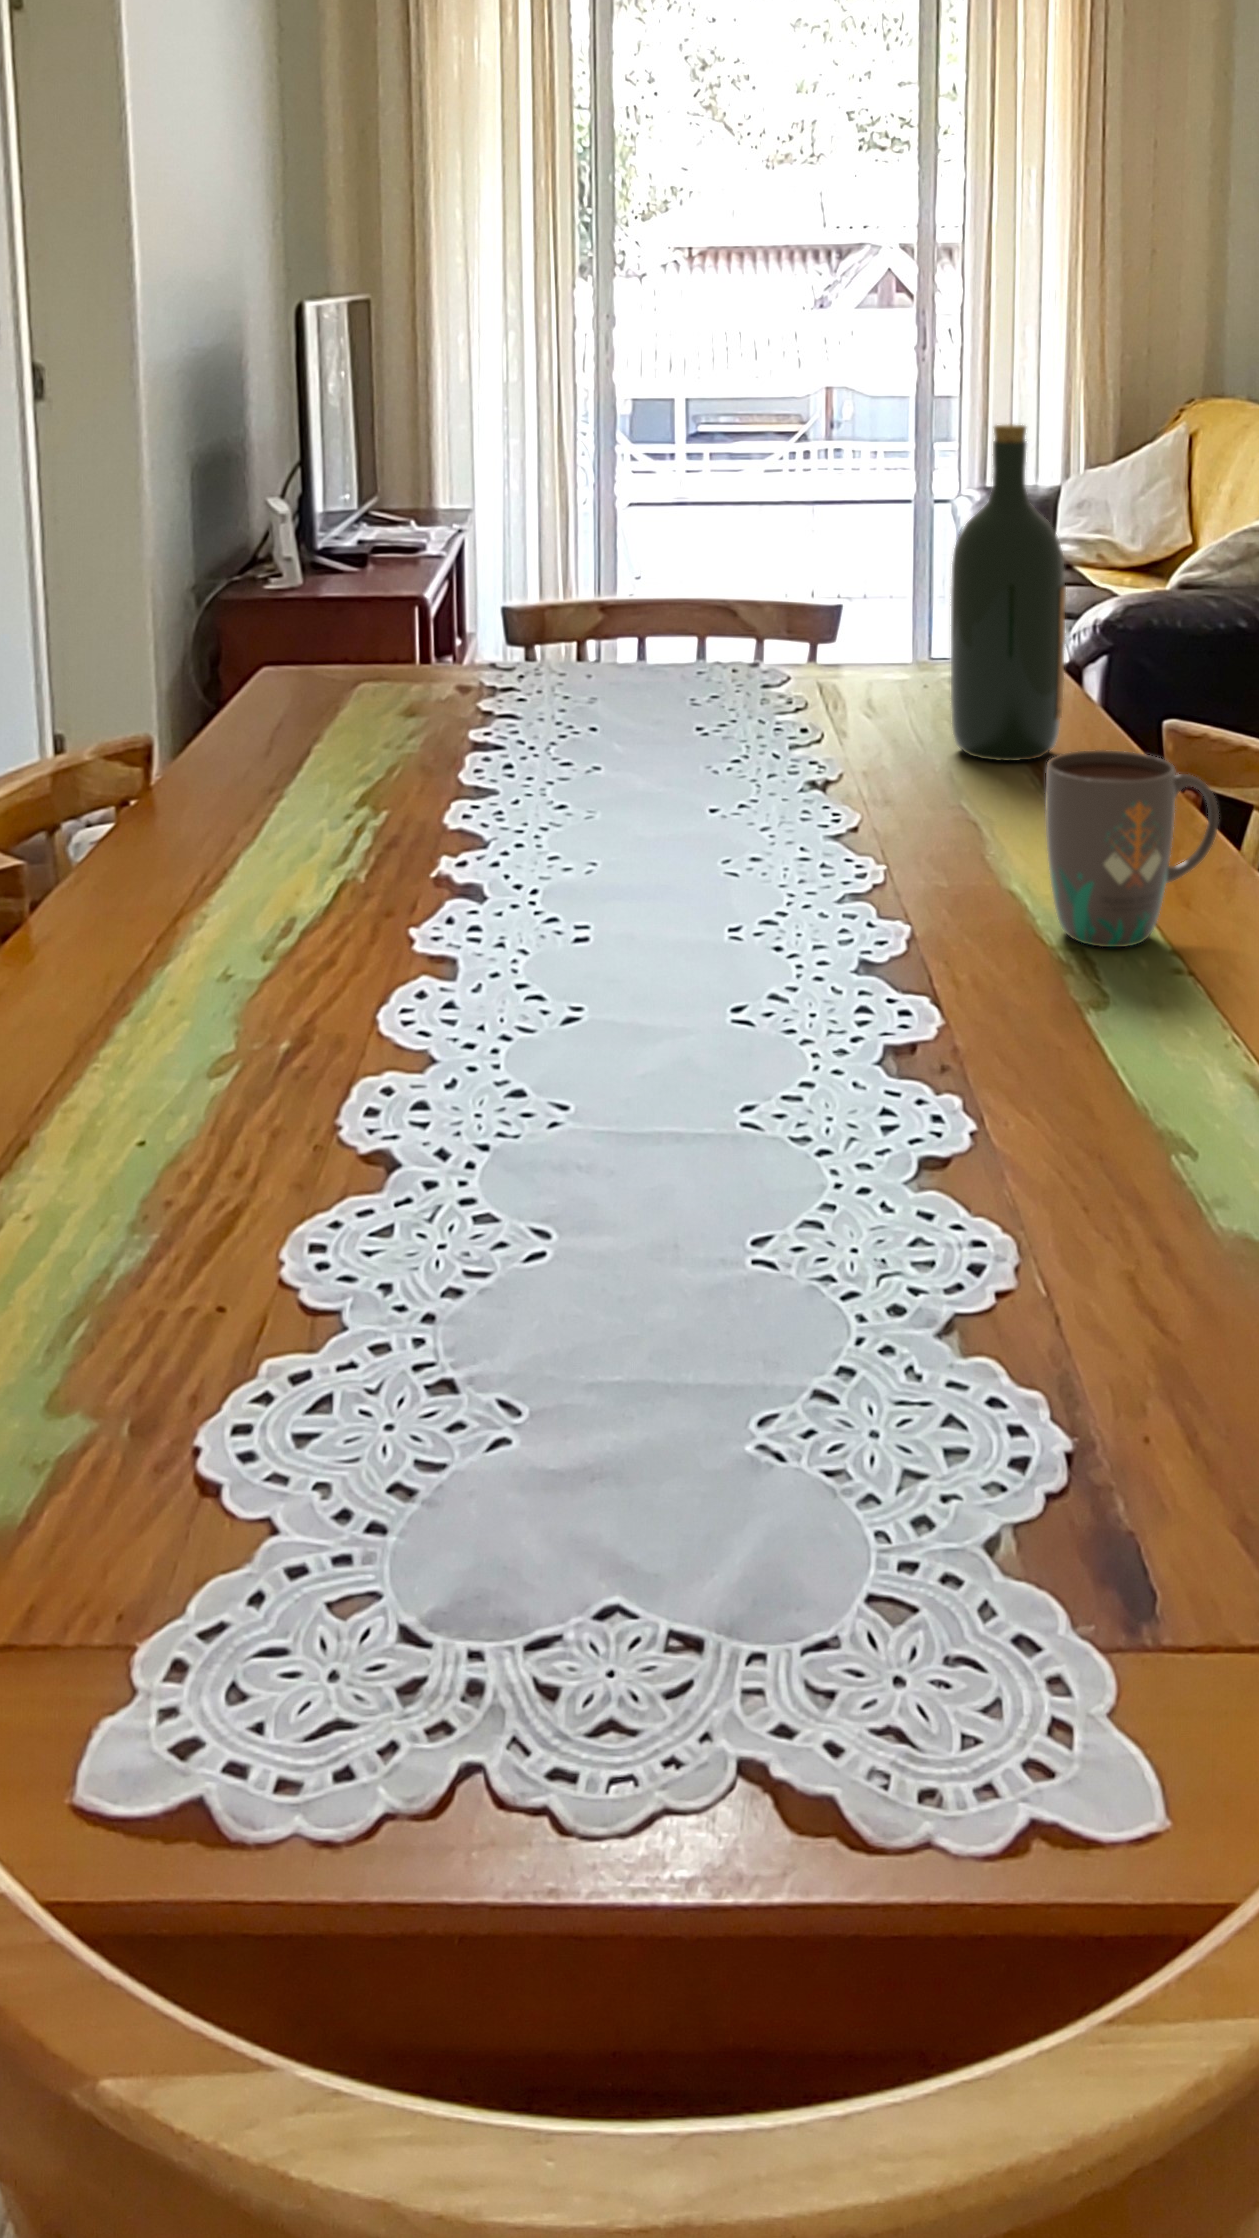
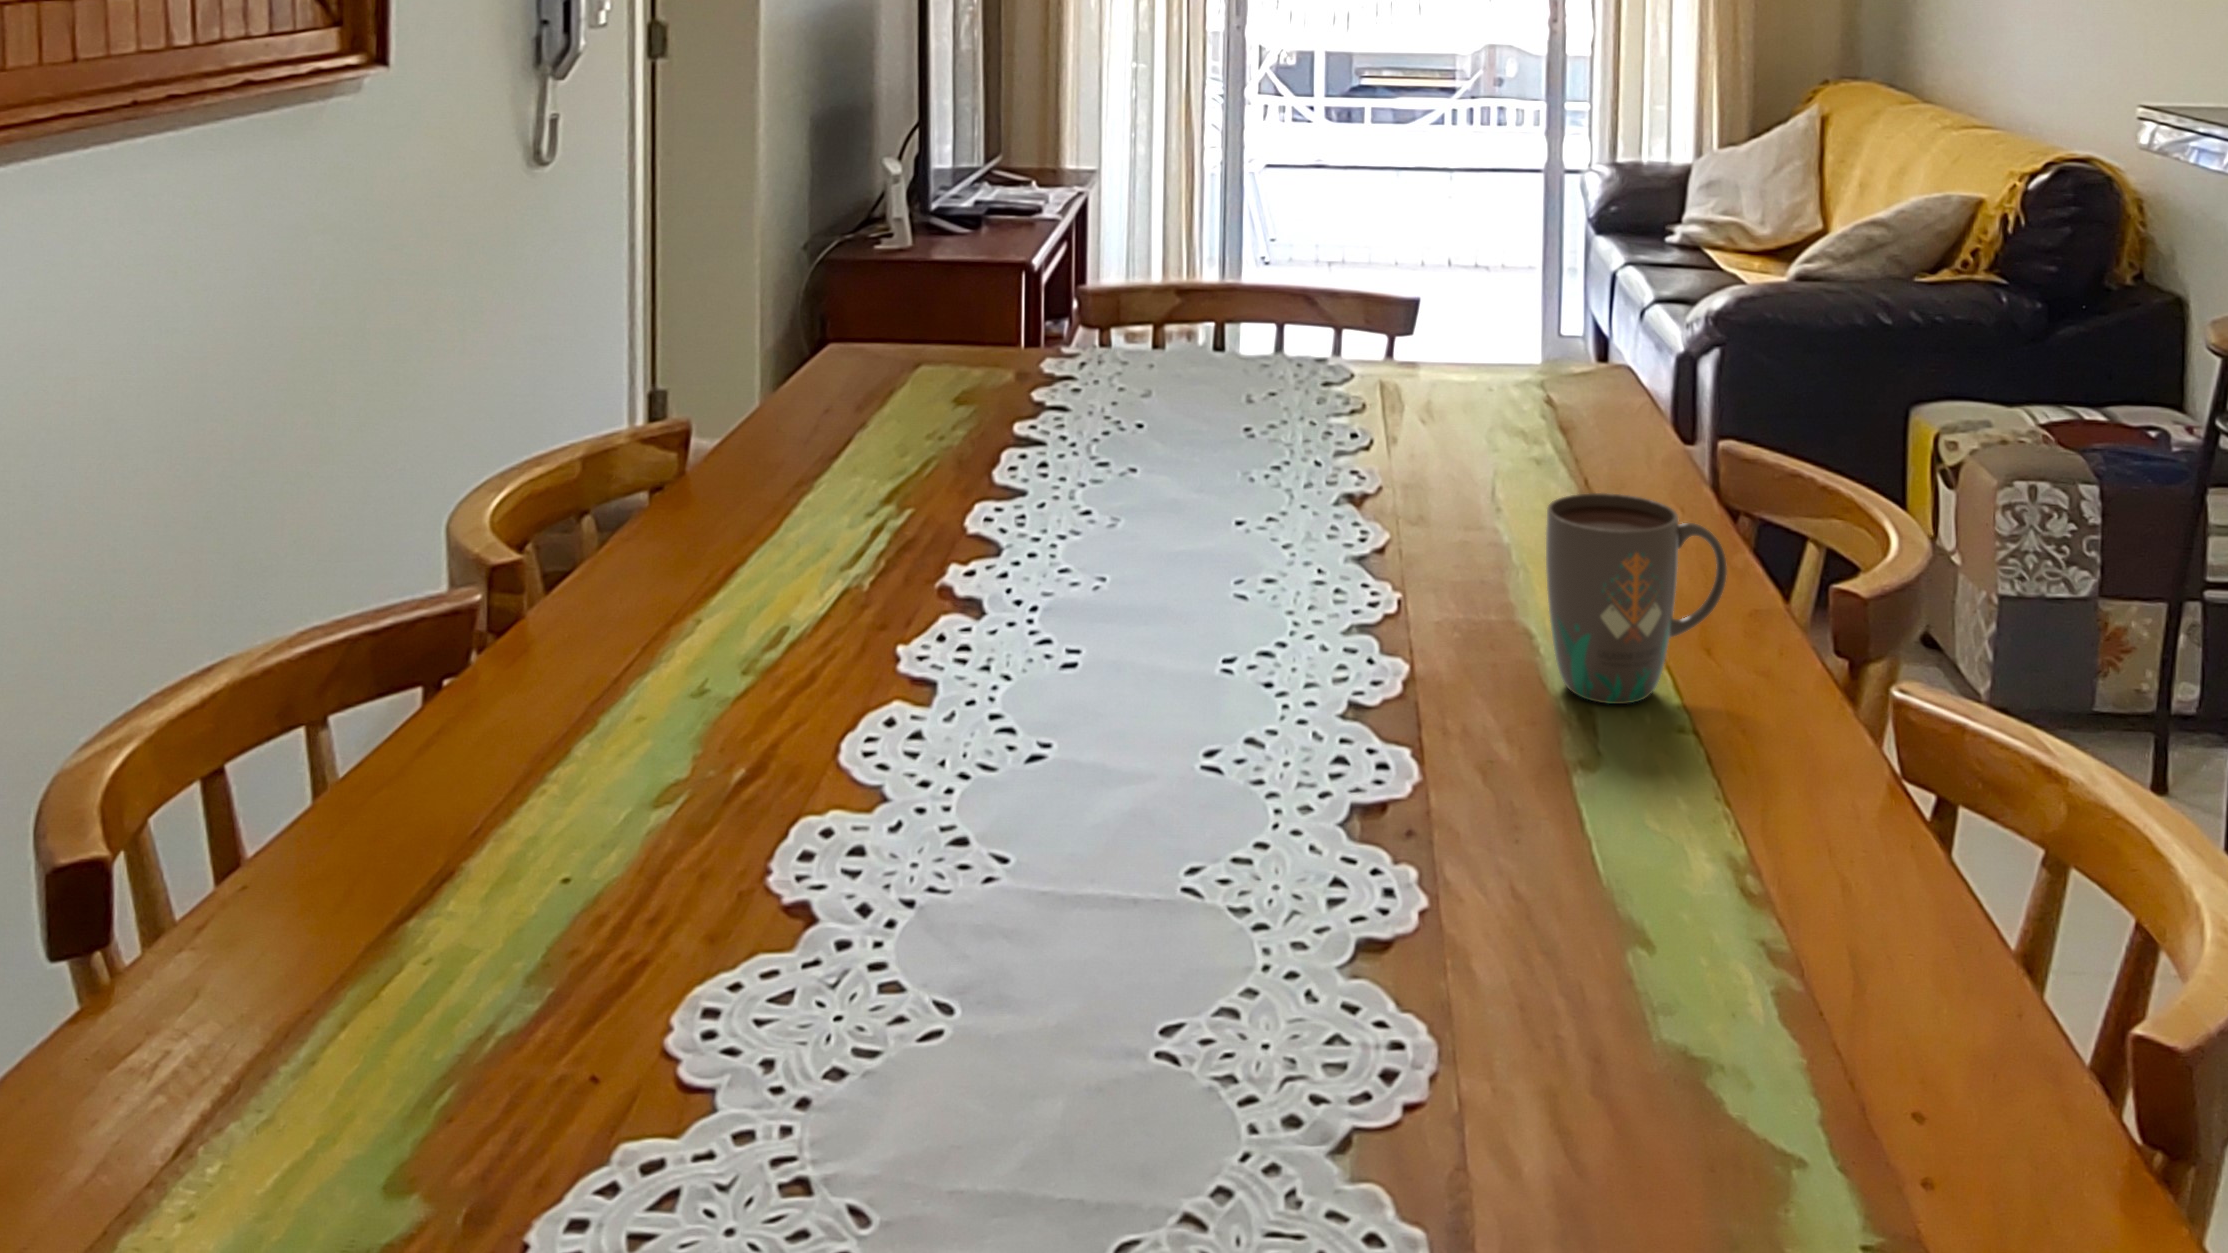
wine bottle: present [951,424,1066,761] -> none [1497,138,1614,484]

